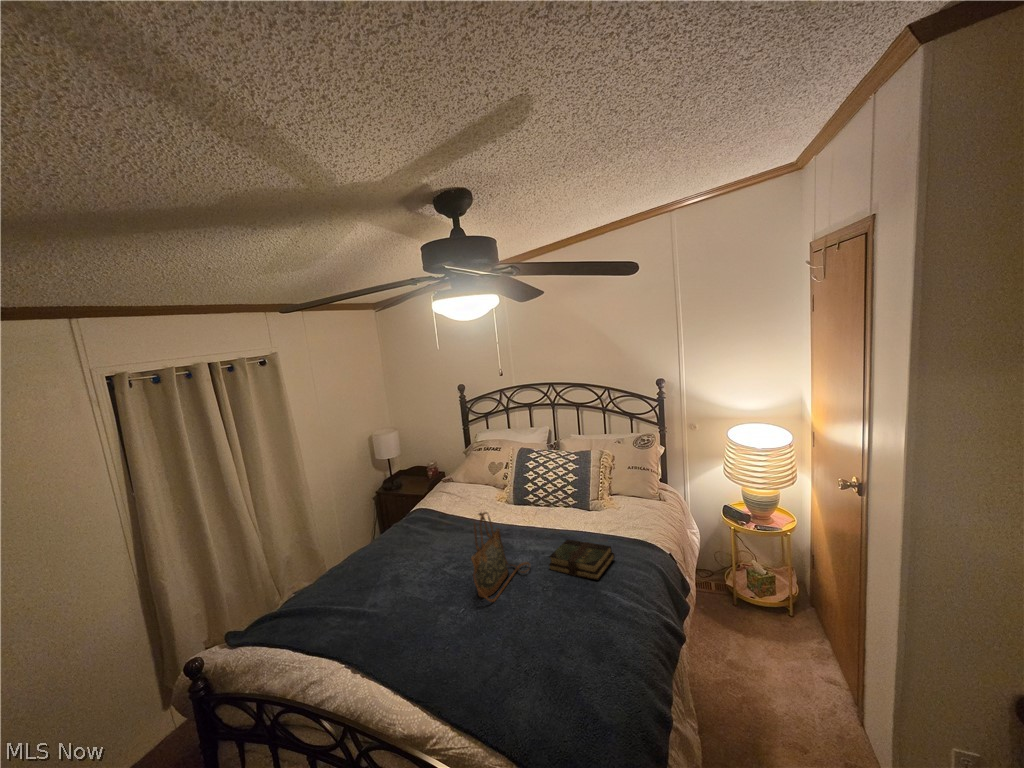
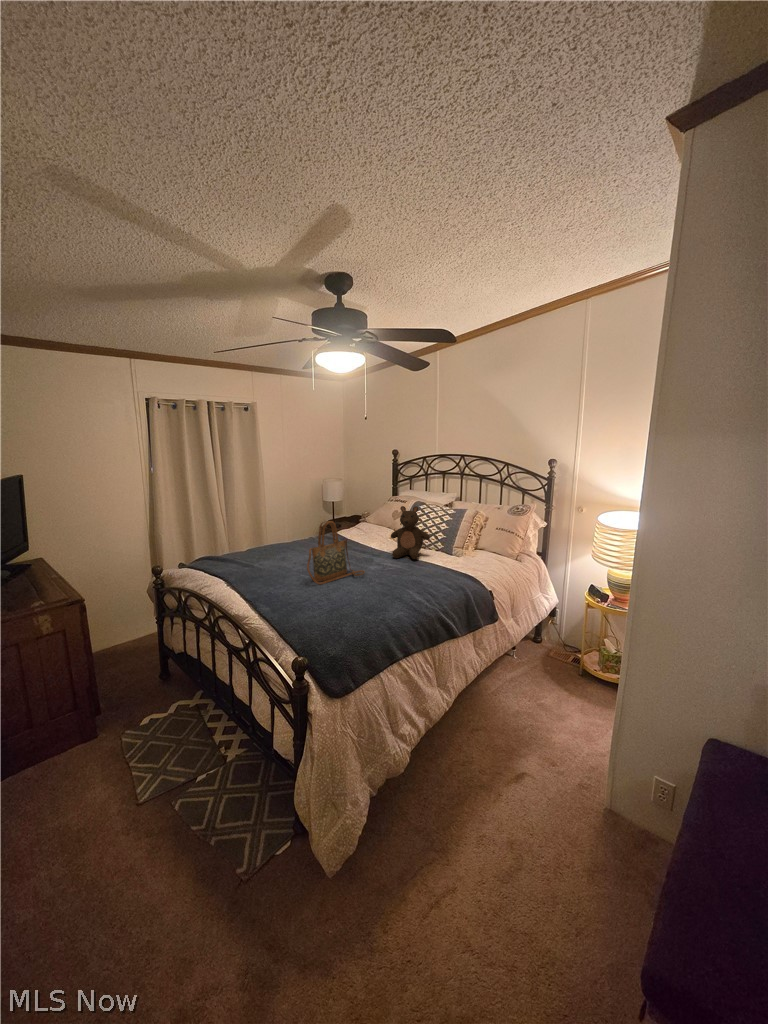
stuffed bear: none [518,461,566,530] -> present [391,506,430,559]
book: present [549,539,614,580] -> none [376,563,430,591]

